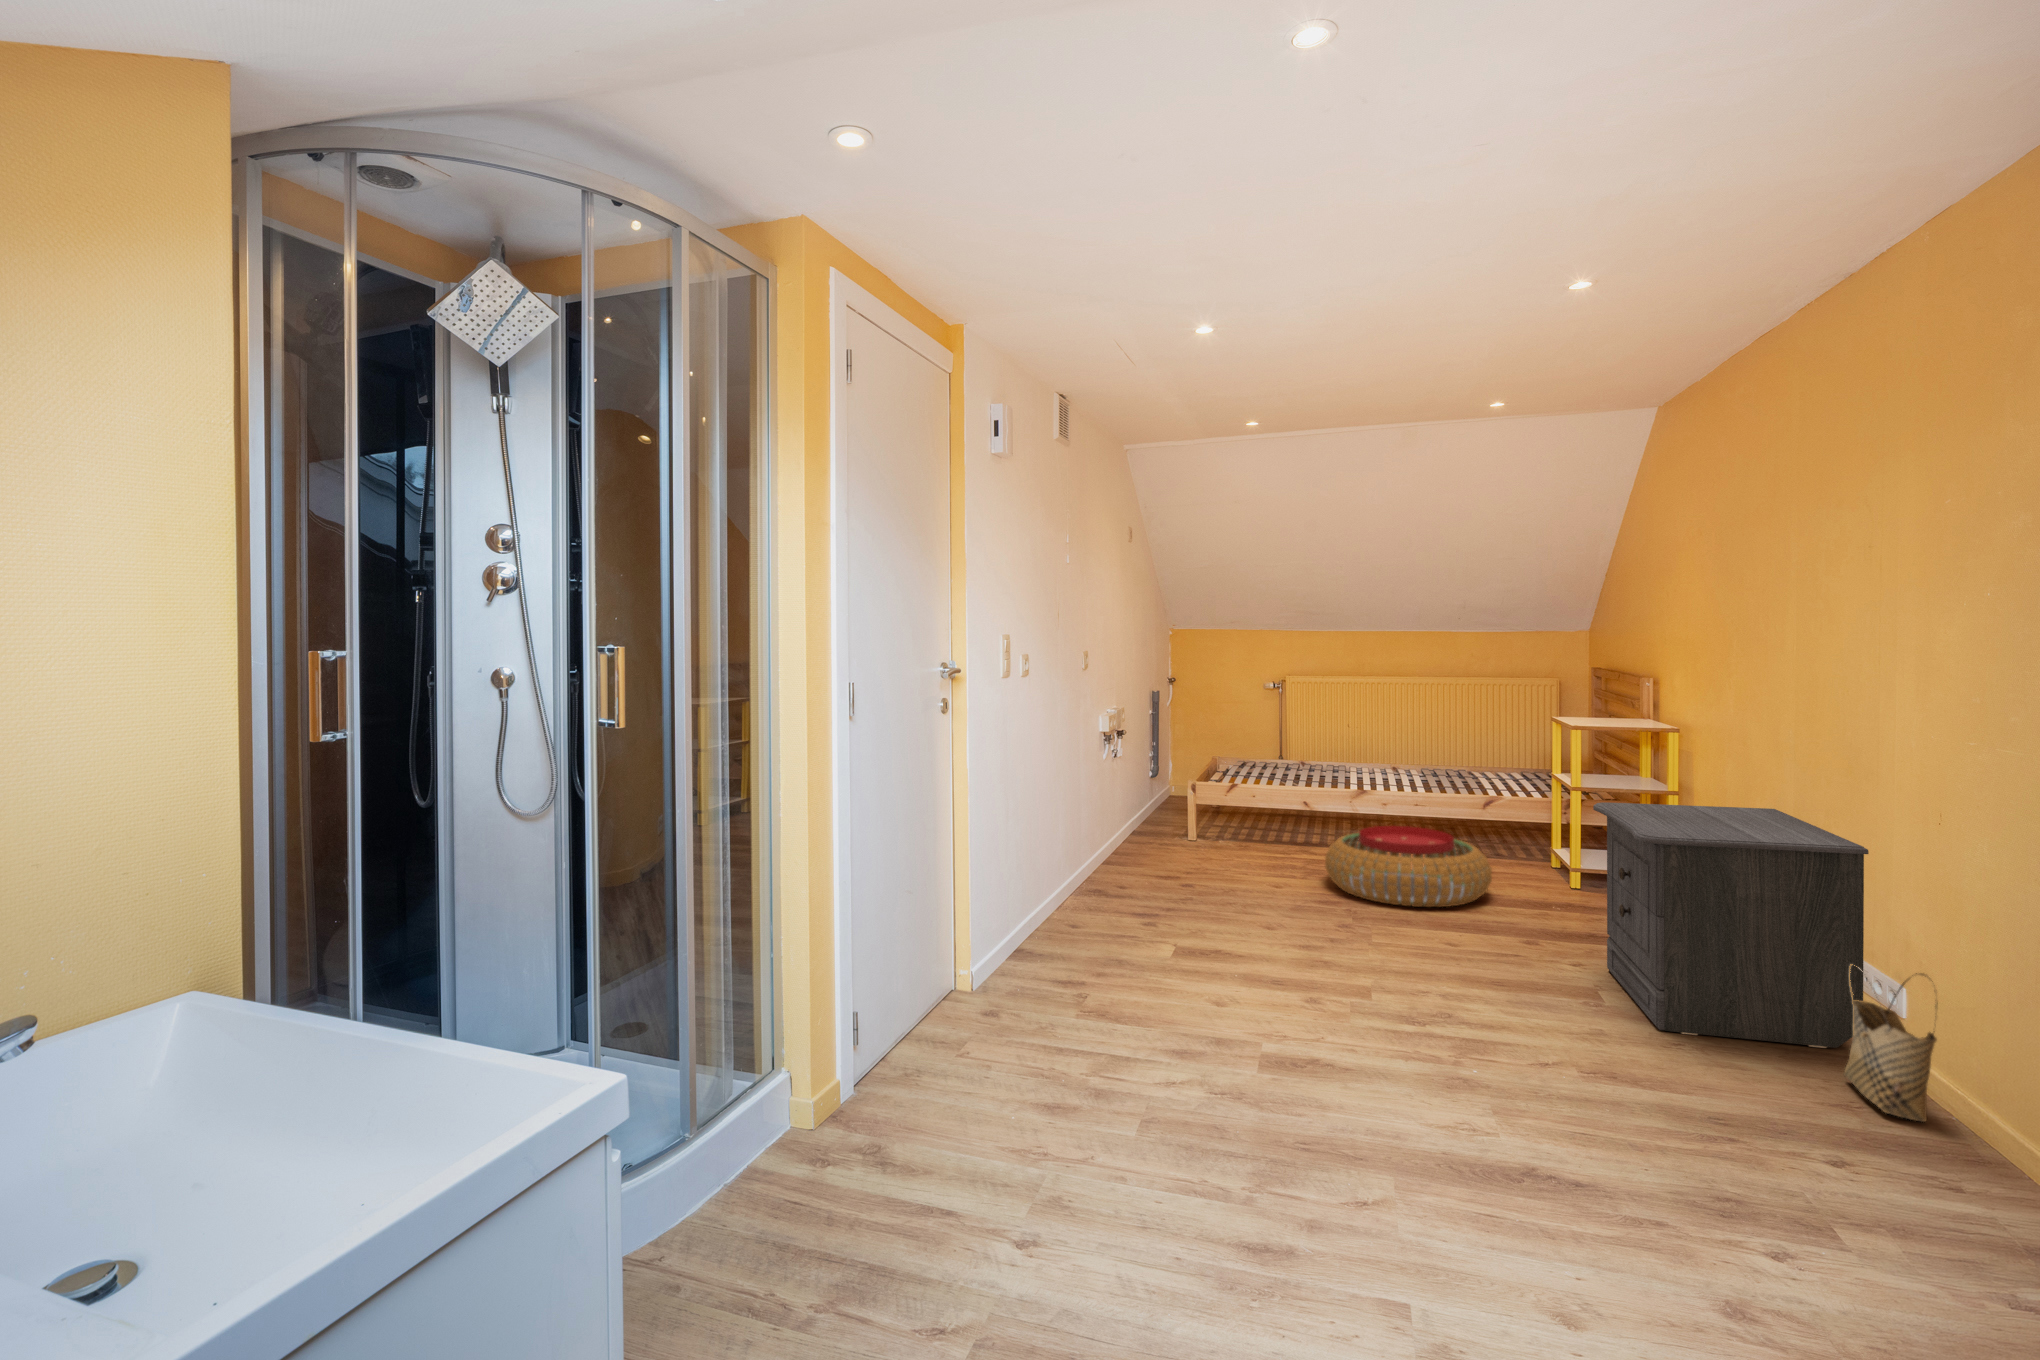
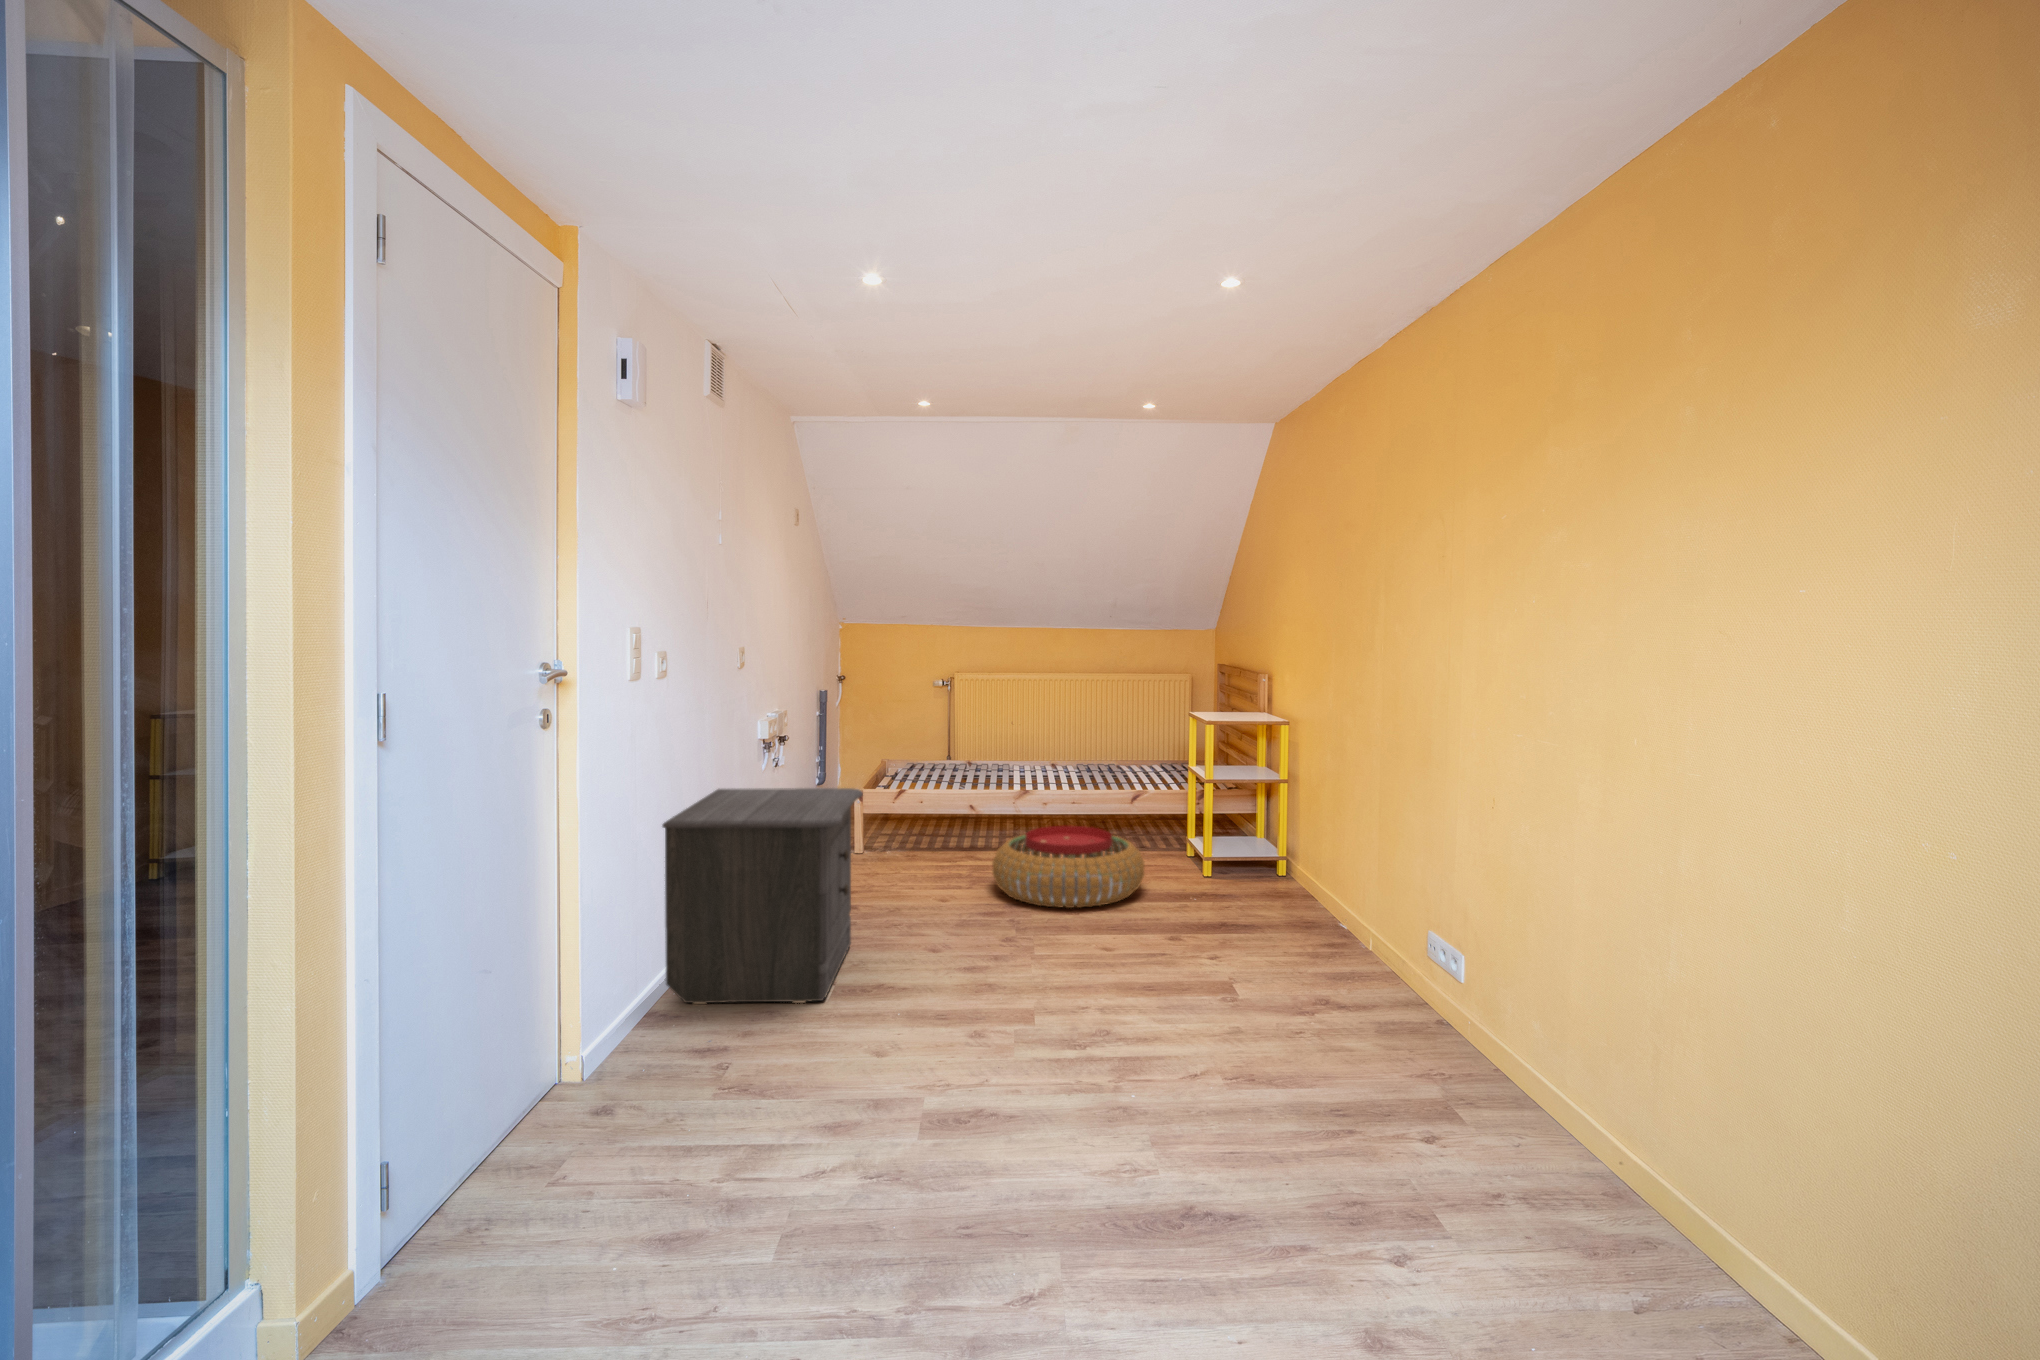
nightstand: present [1593,802,1869,1048] -> present [662,788,863,1004]
woven basket: present [1844,965,1937,1122] -> none [1438,937,1509,1072]

